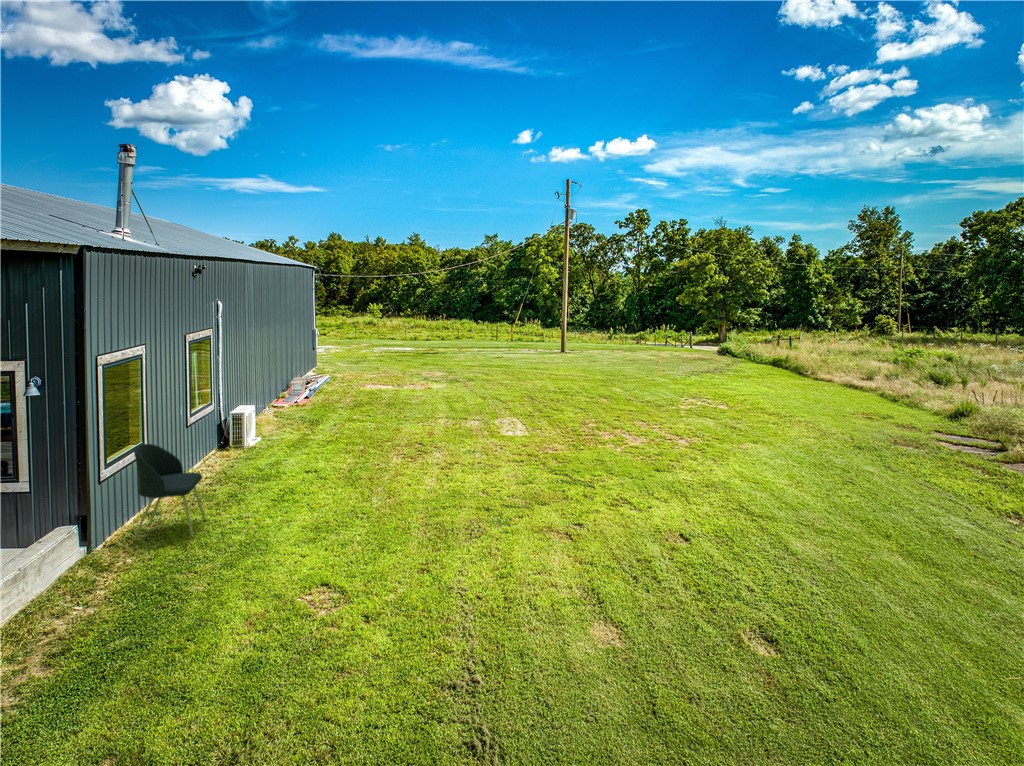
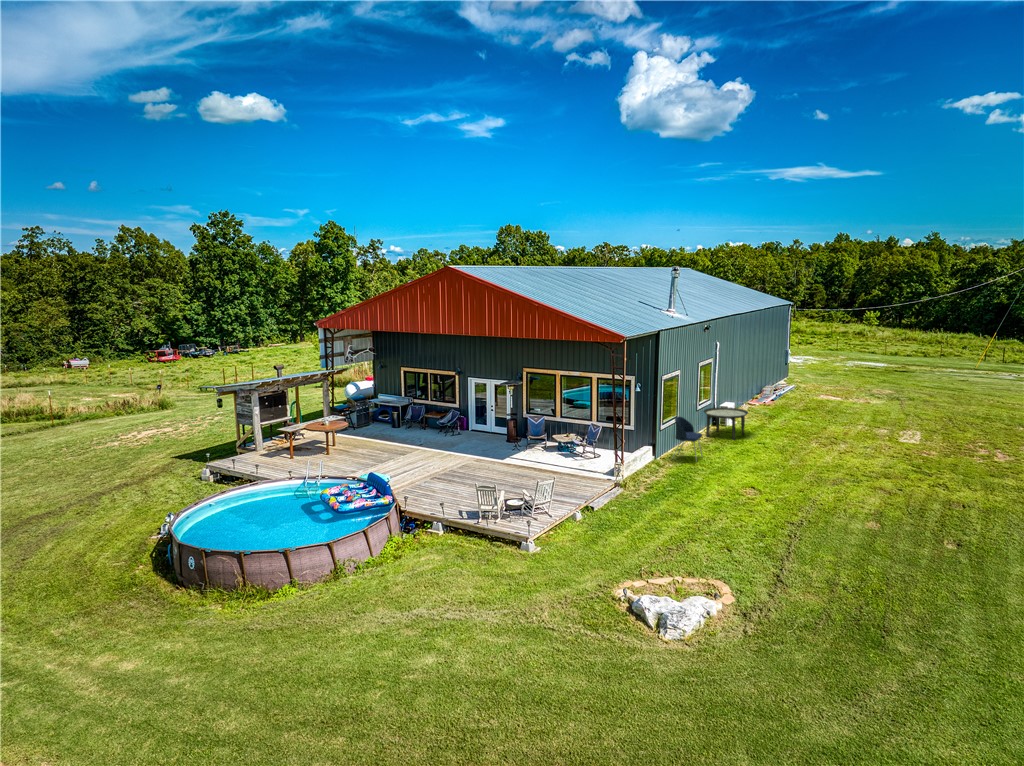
round table: none [202,414,285,472] -> present [704,407,748,441]

